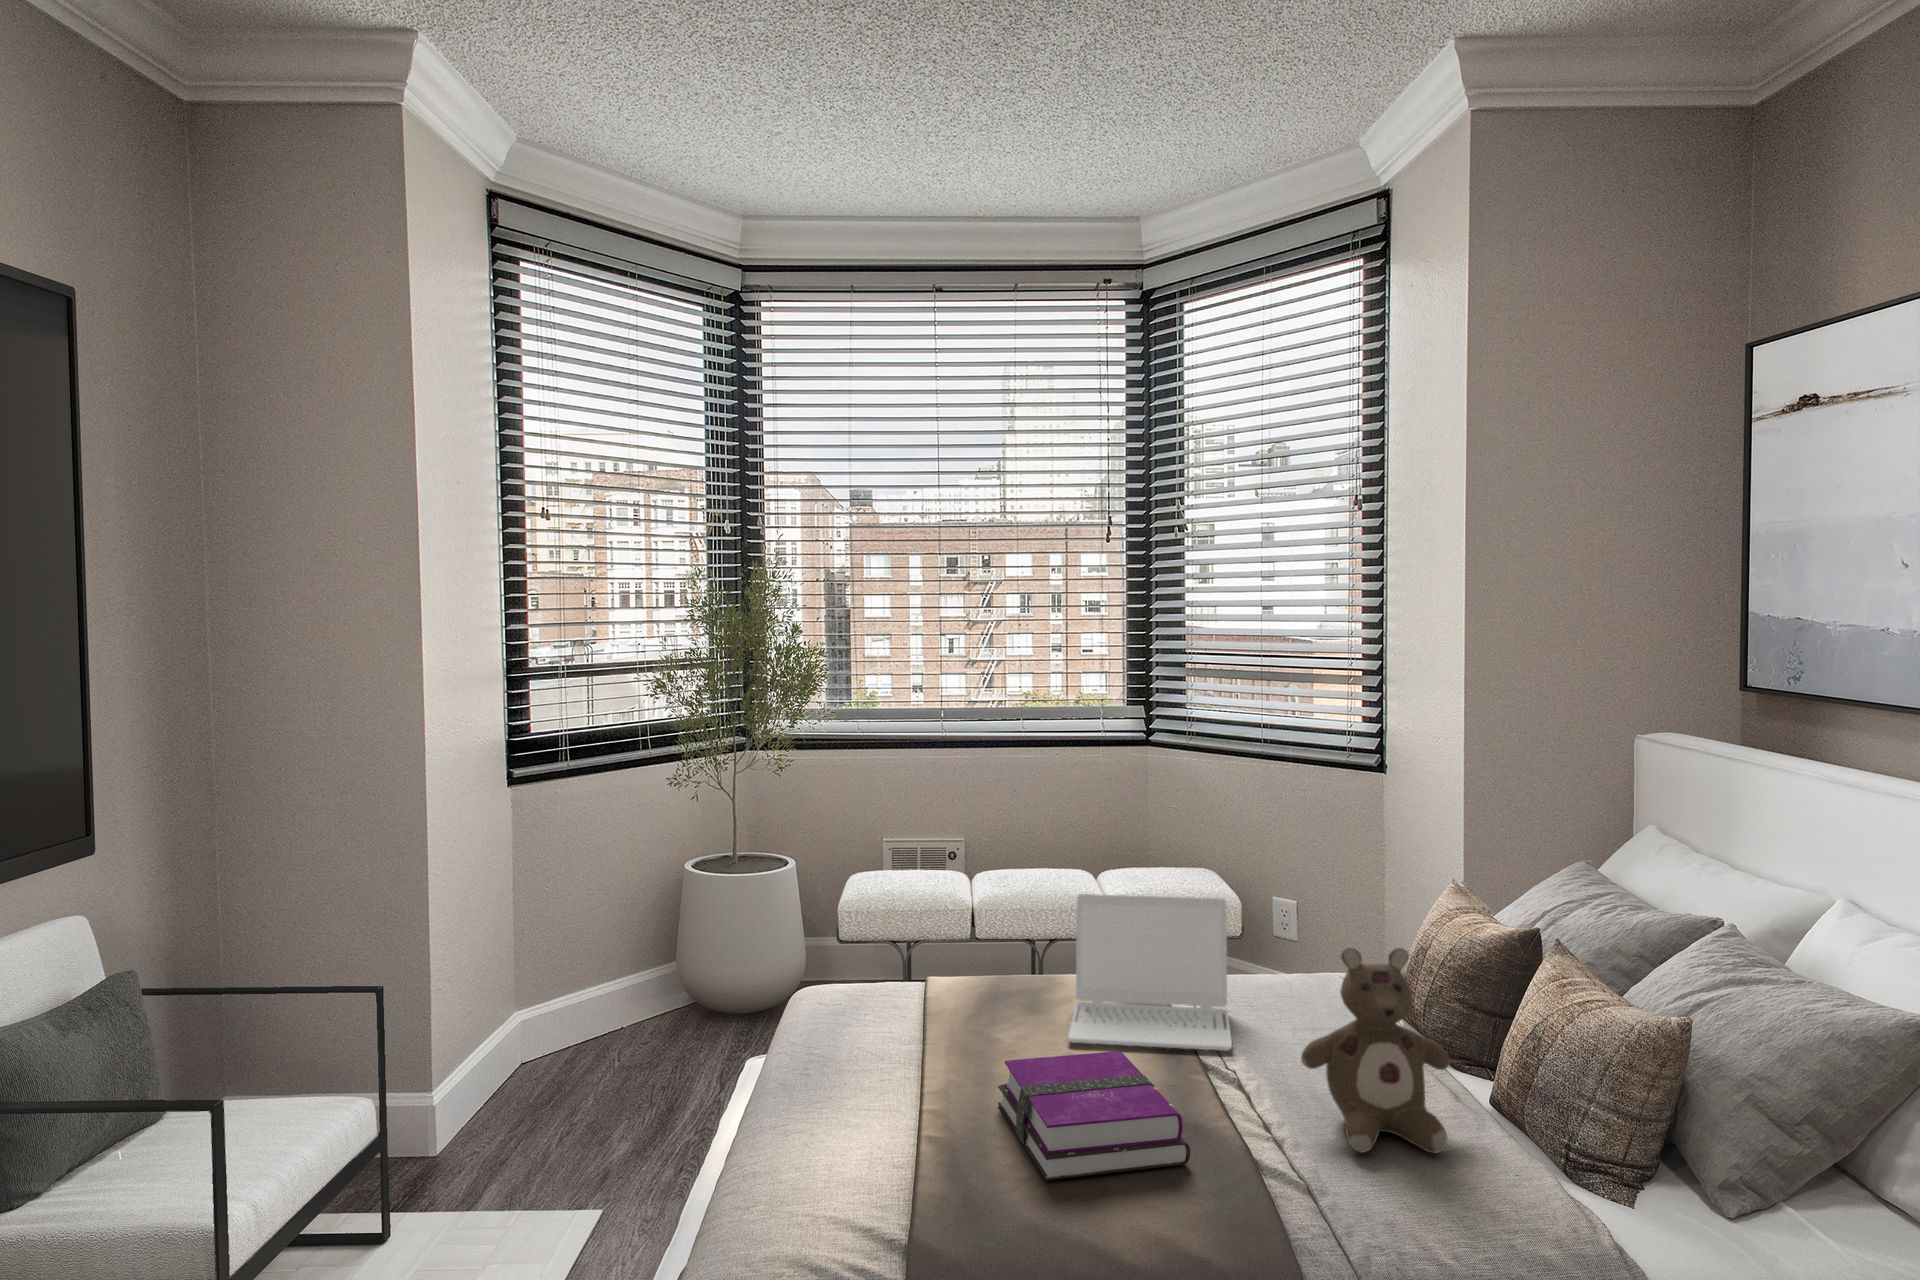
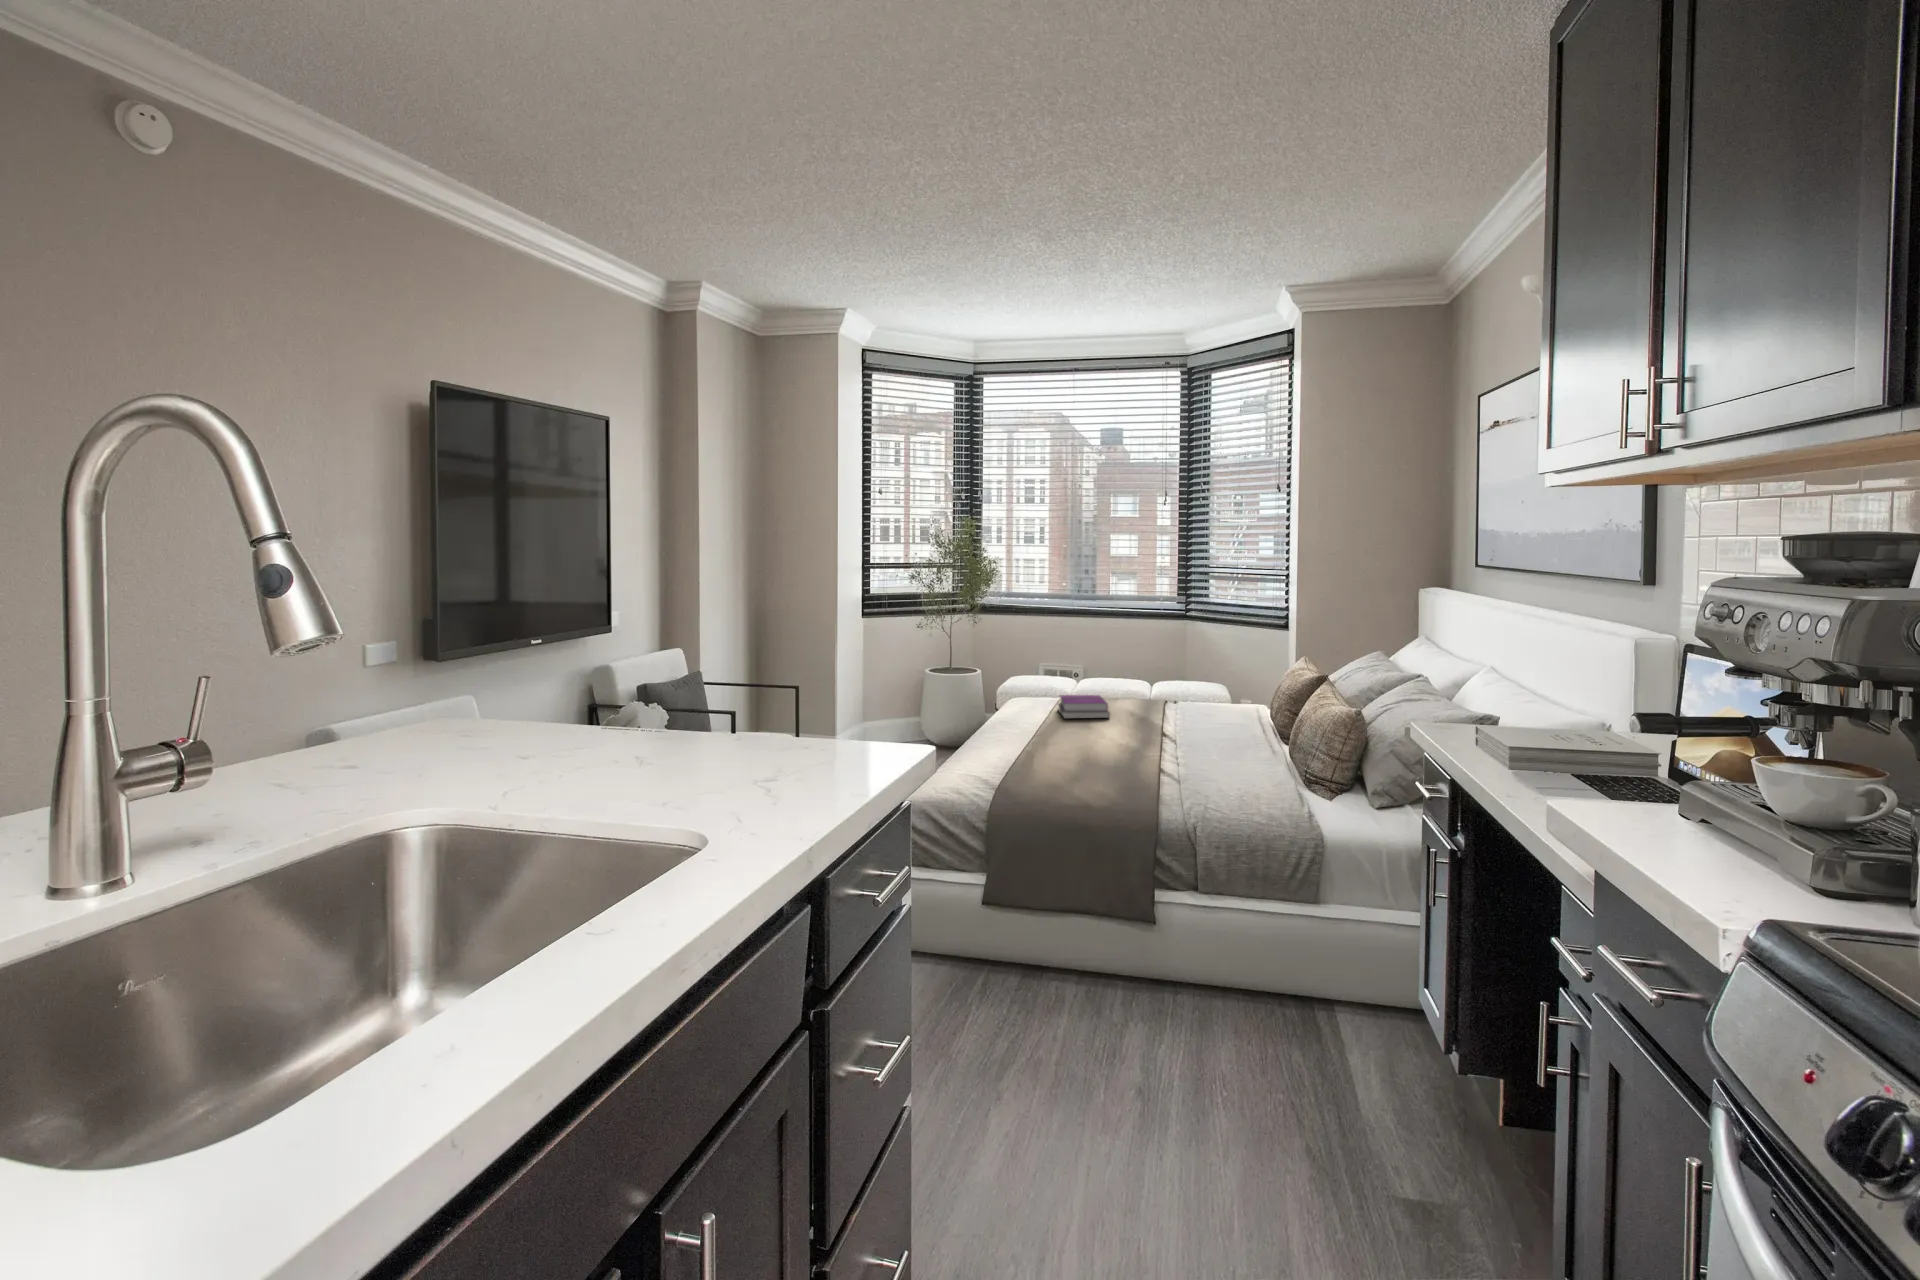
laptop: present [1068,894,1232,1051] -> none [1089,655,1157,704]
stuffed bear: present [1301,948,1450,1153] -> none [1154,658,1203,719]

